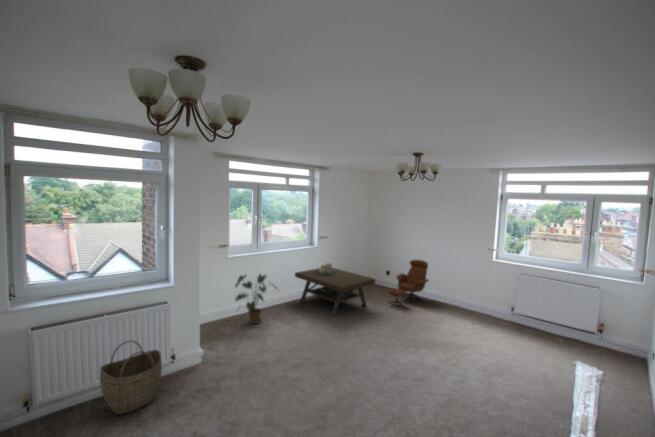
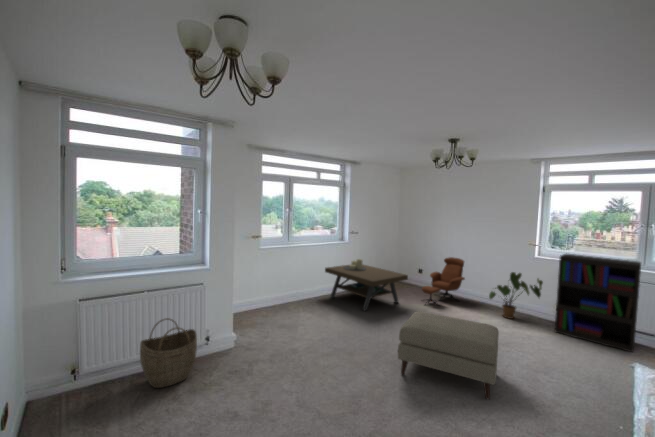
bookshelf: none [508,258,584,350] -> present [555,253,641,352]
house plant: present [235,274,266,324] -> present [489,272,543,319]
ottoman: none [364,321,457,406] -> present [398,311,499,399]

